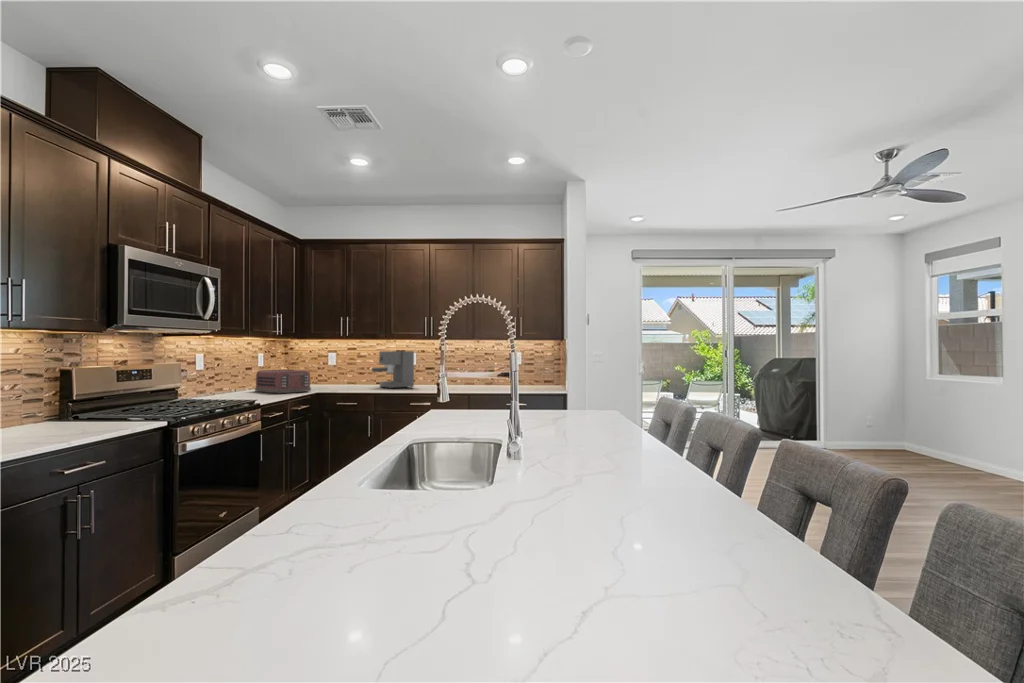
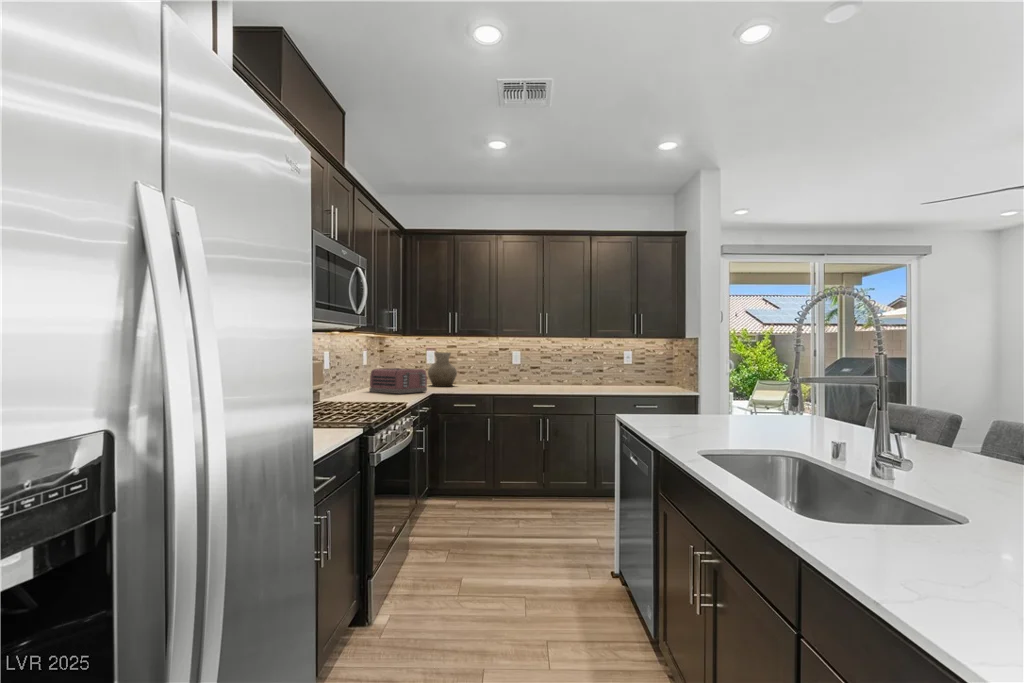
coffee maker: present [372,351,414,388] -> none [479,349,520,389]
vase: none [328,354,357,386] -> present [428,352,457,386]

